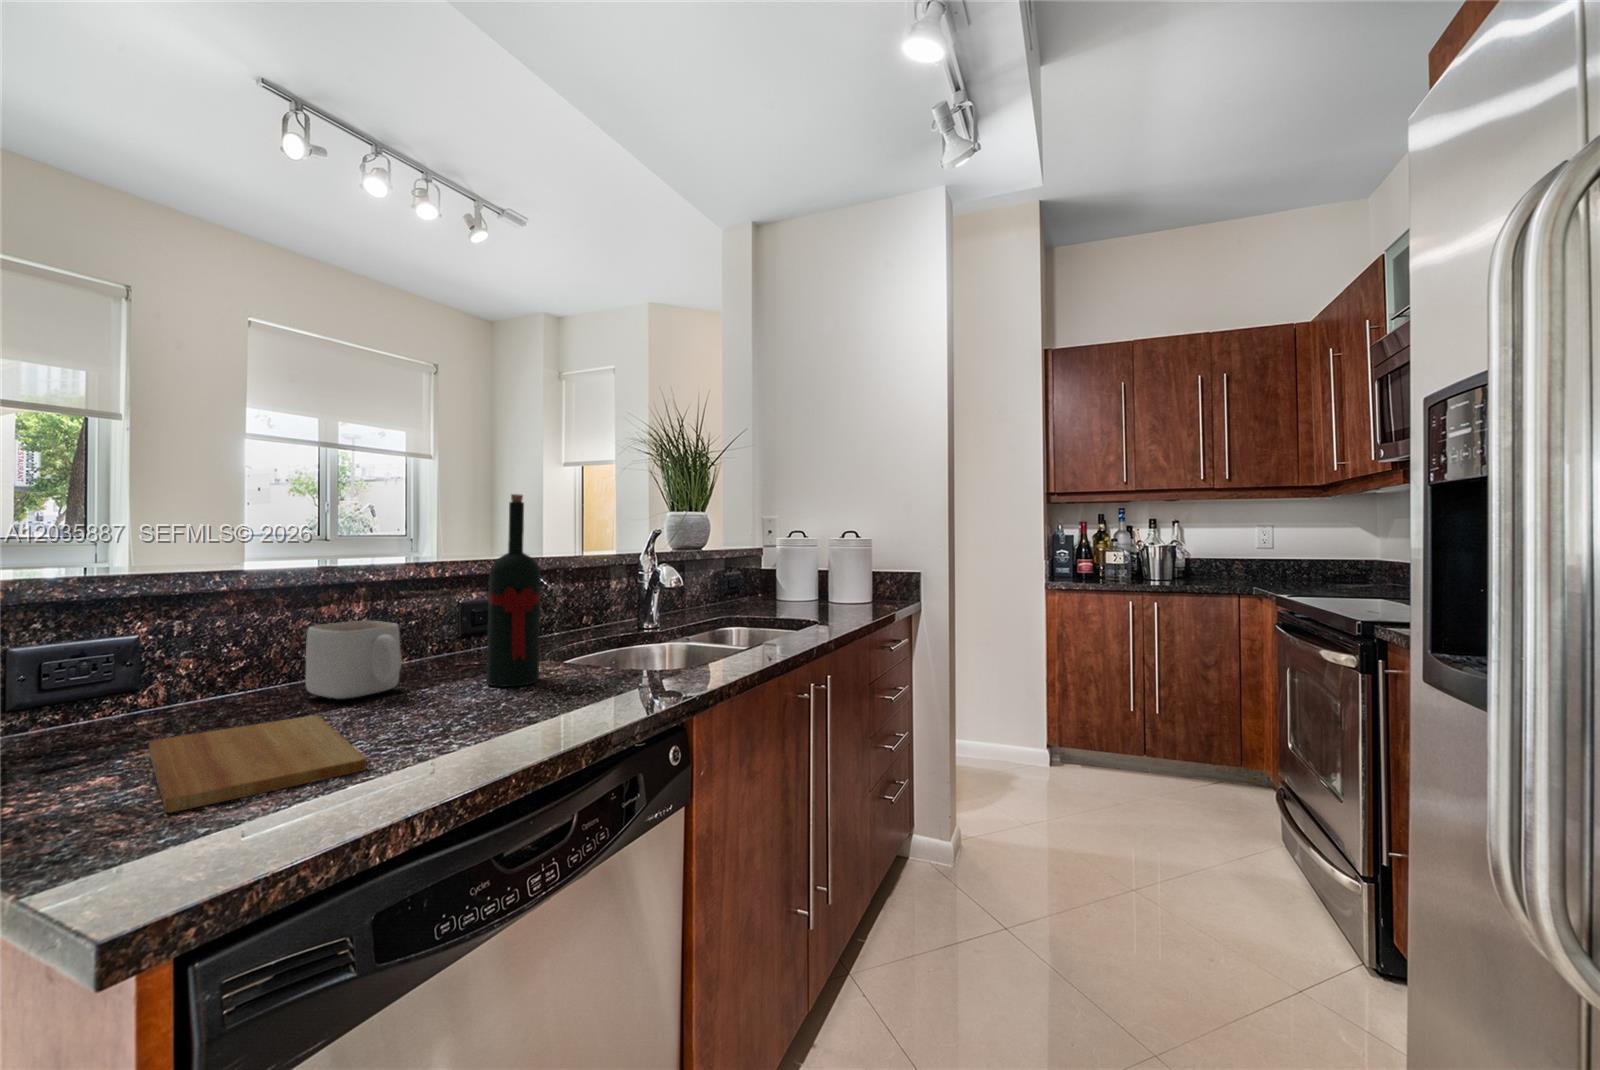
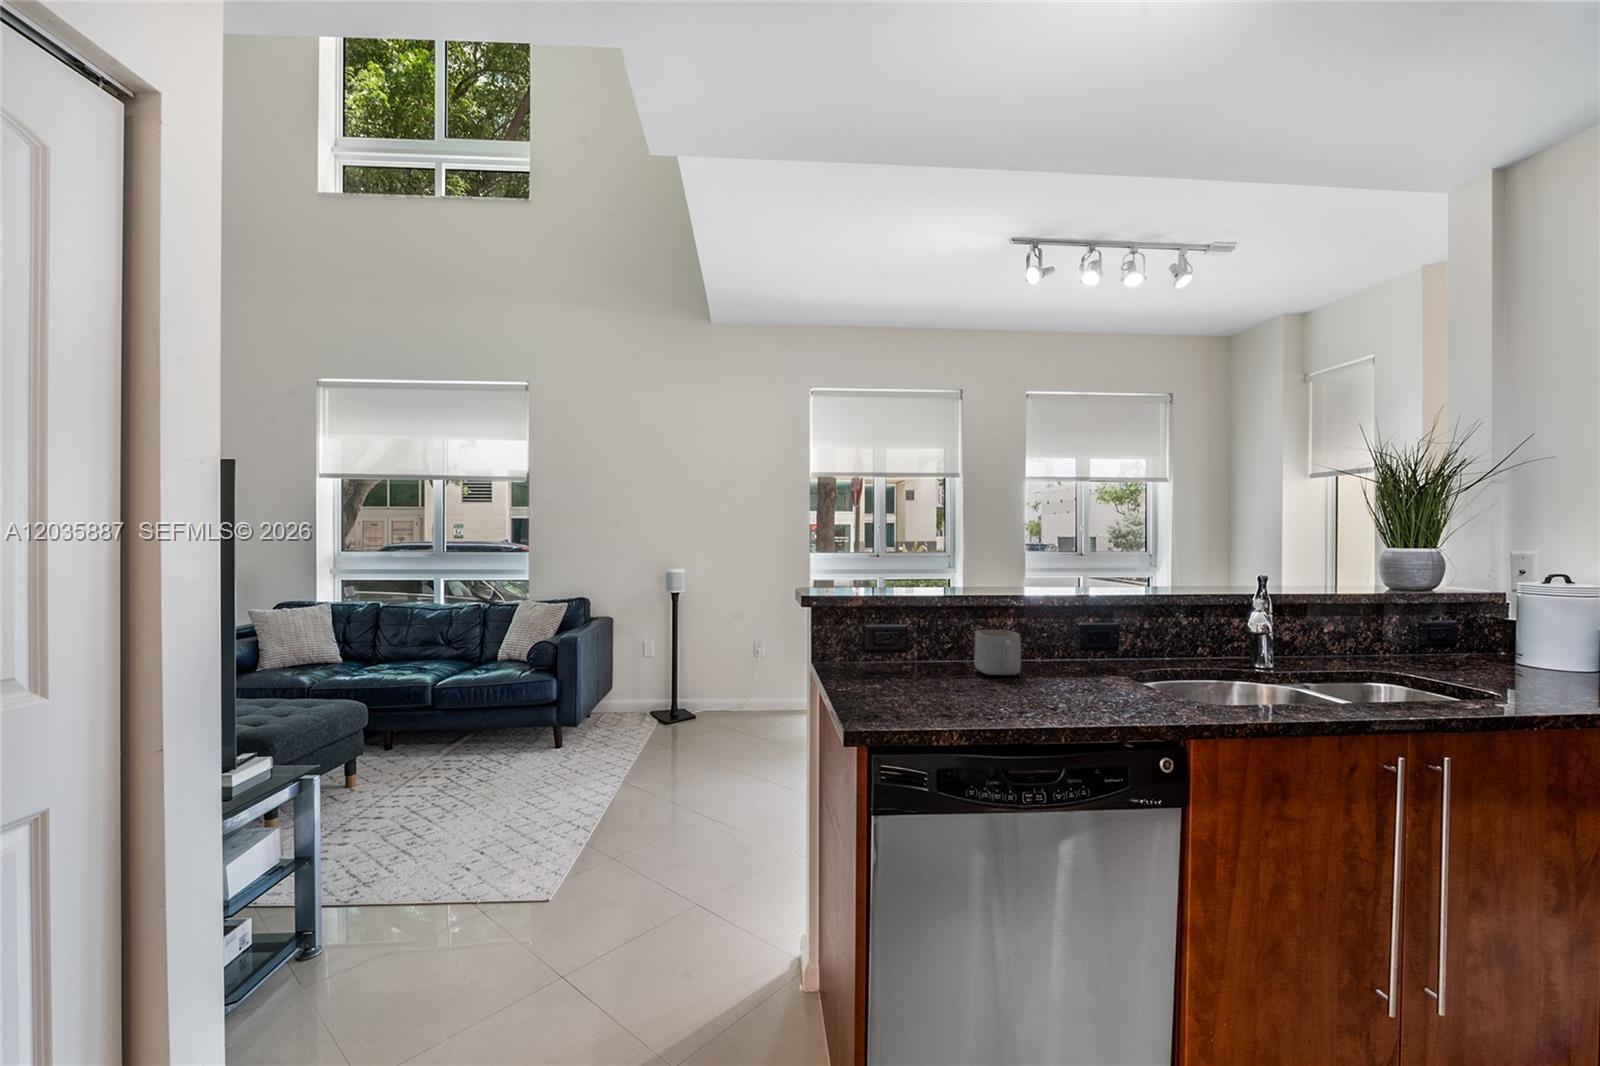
wine bottle: present [486,494,540,687] -> none [1069,554,1107,688]
cutting board: present [149,715,367,813] -> none [889,675,964,708]

